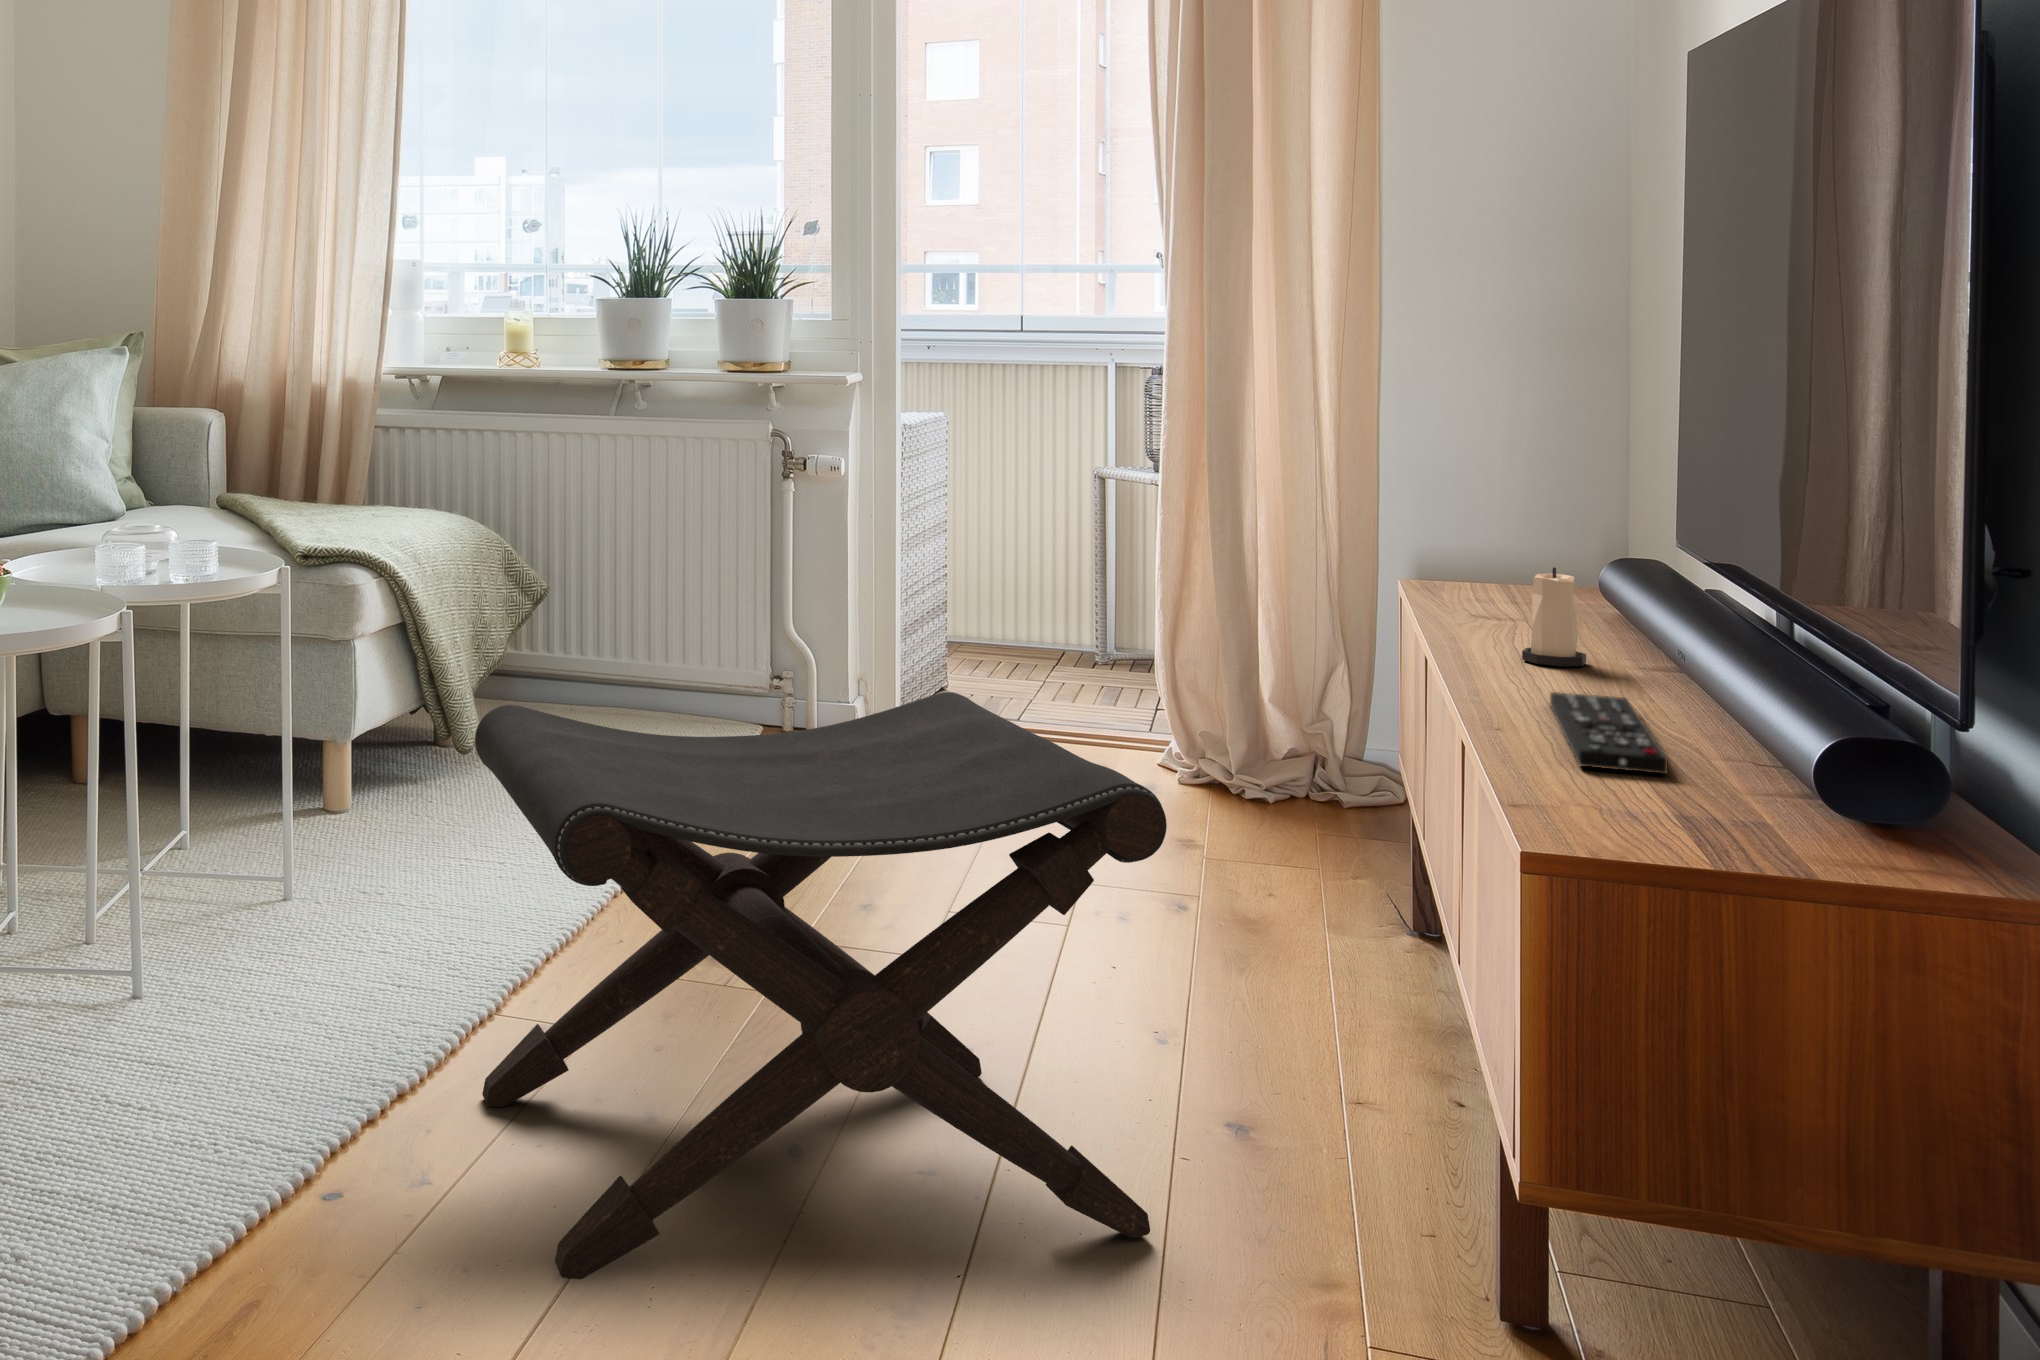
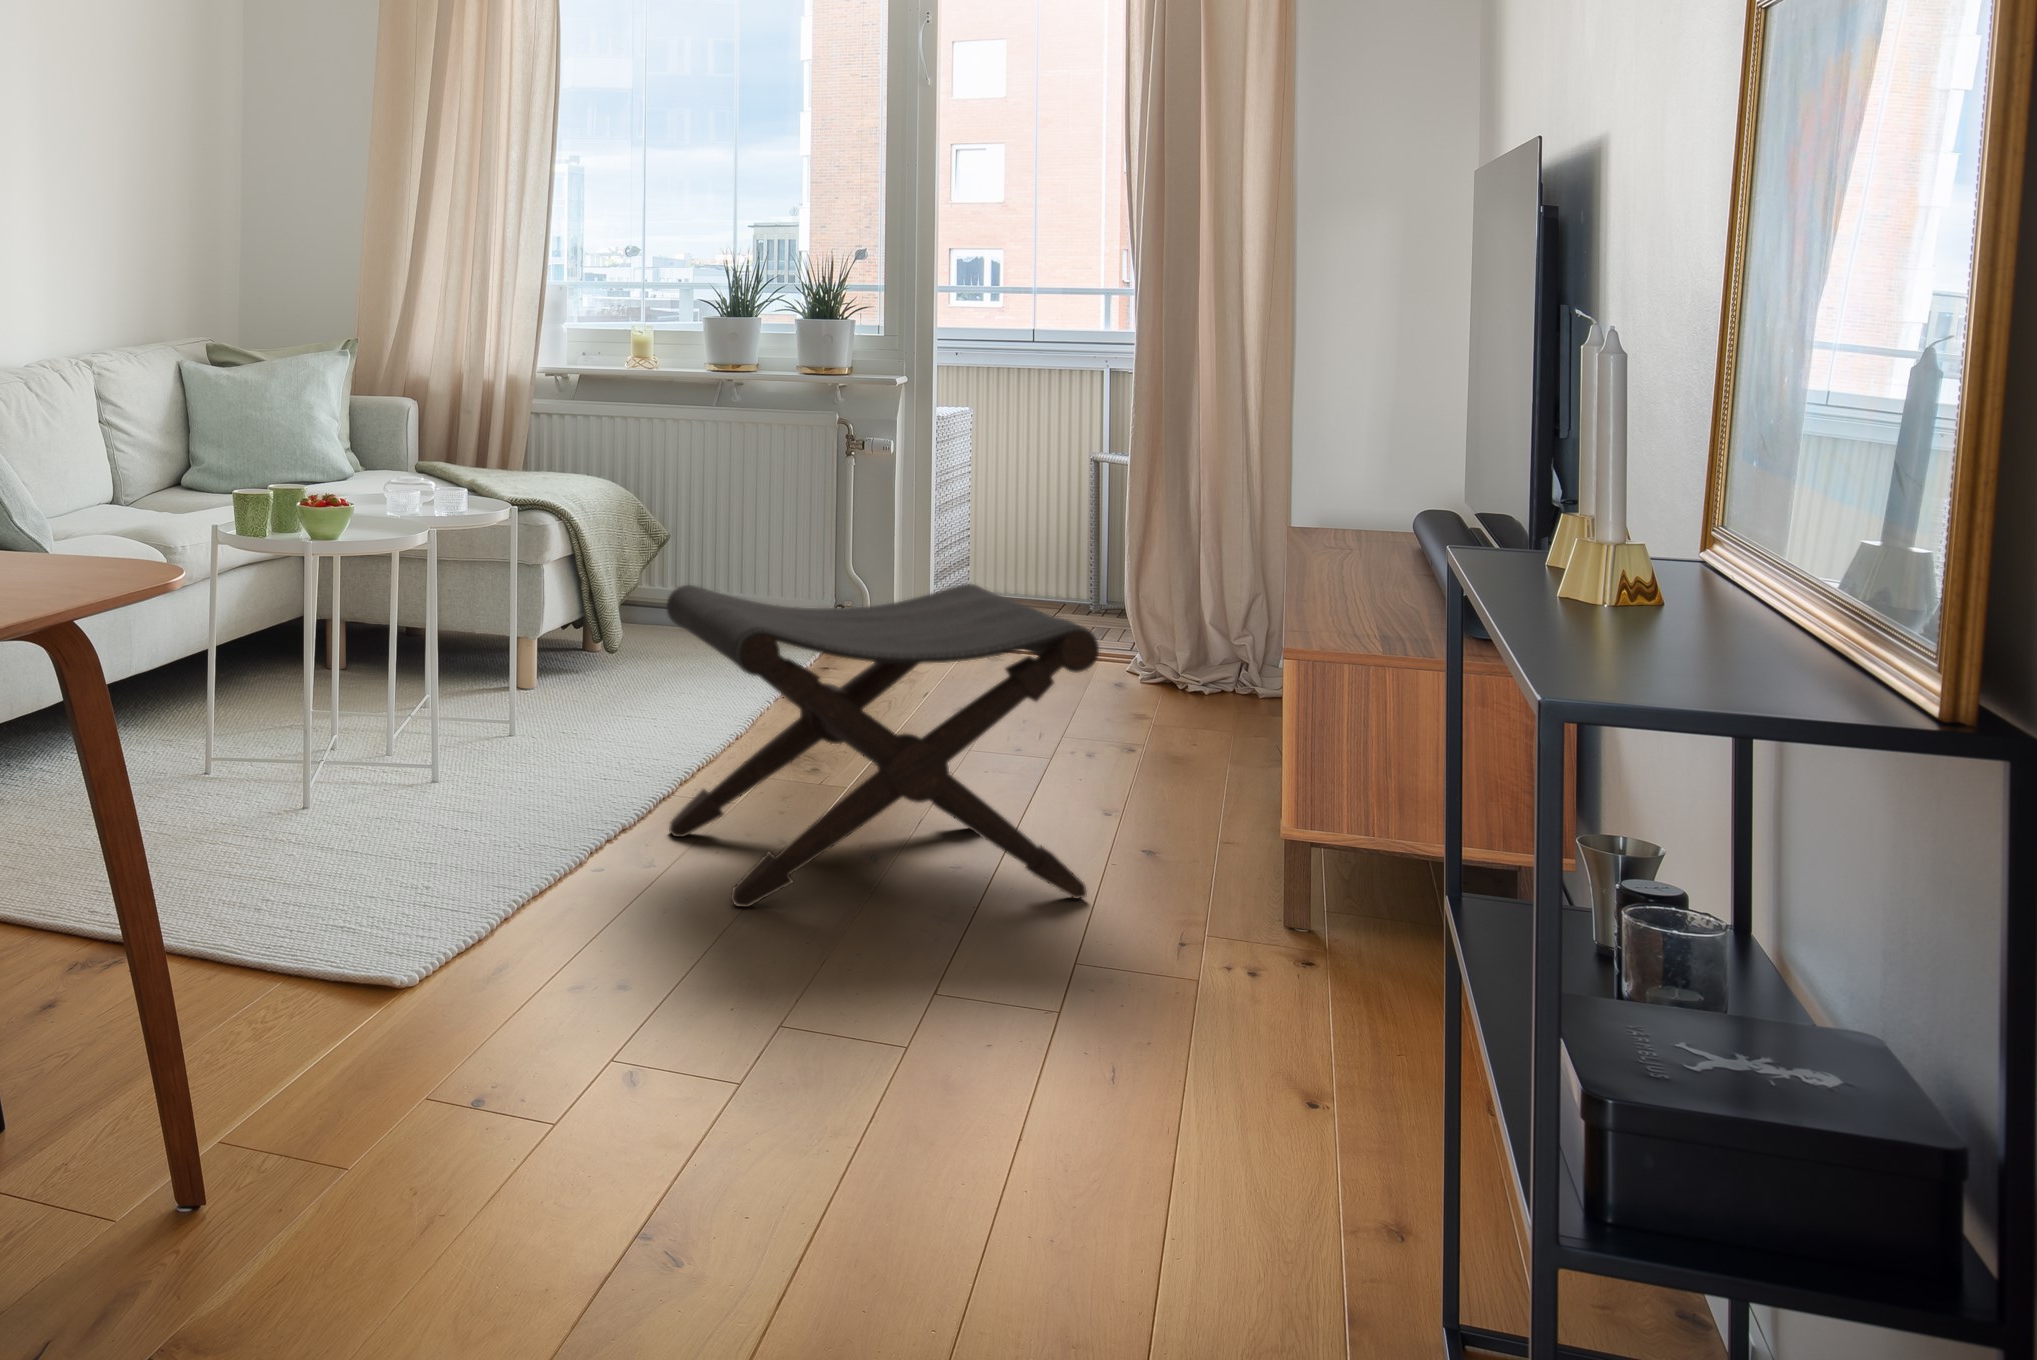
candle: present [1522,567,1586,666] -> none [1345,508,1386,572]
remote control: present [1550,692,1668,774] -> none [1345,582,1396,620]

